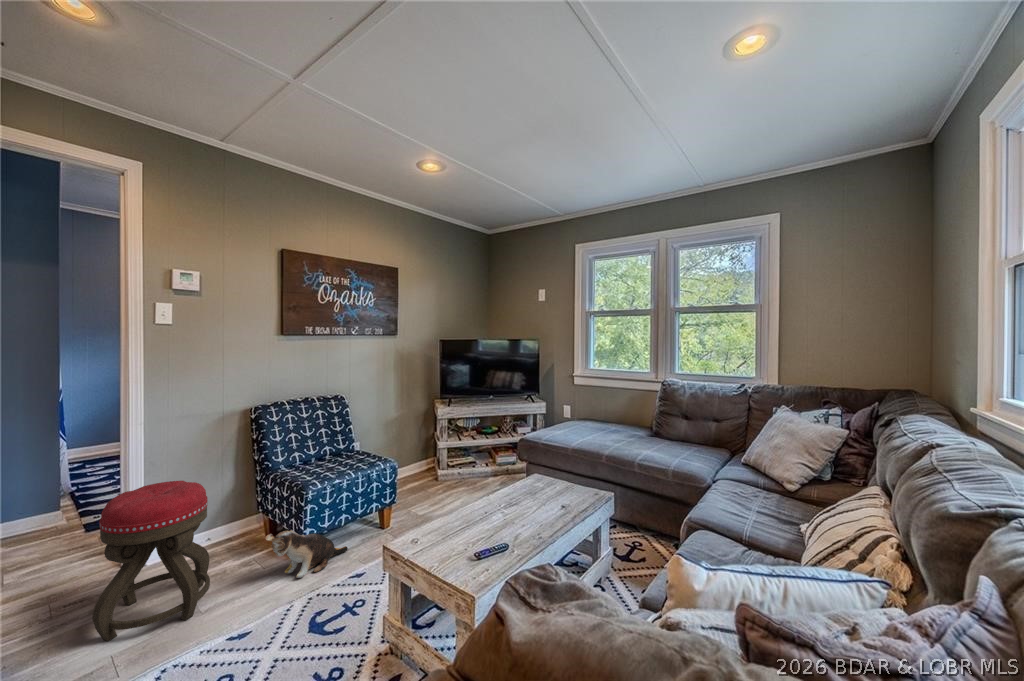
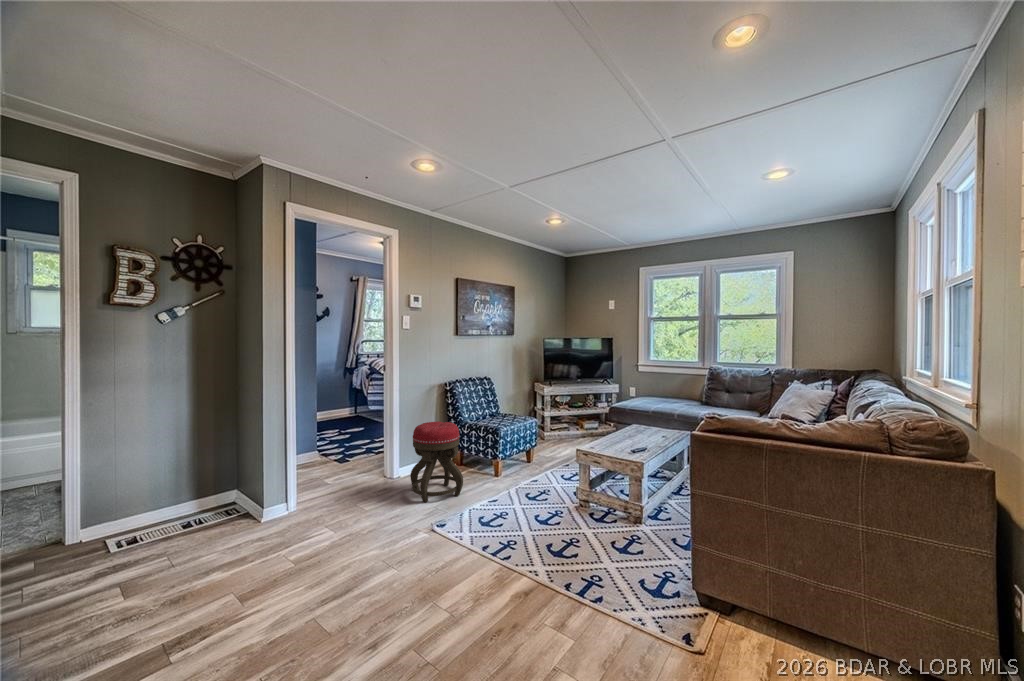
plush toy: present [266,530,348,578] -> none [485,453,518,481]

